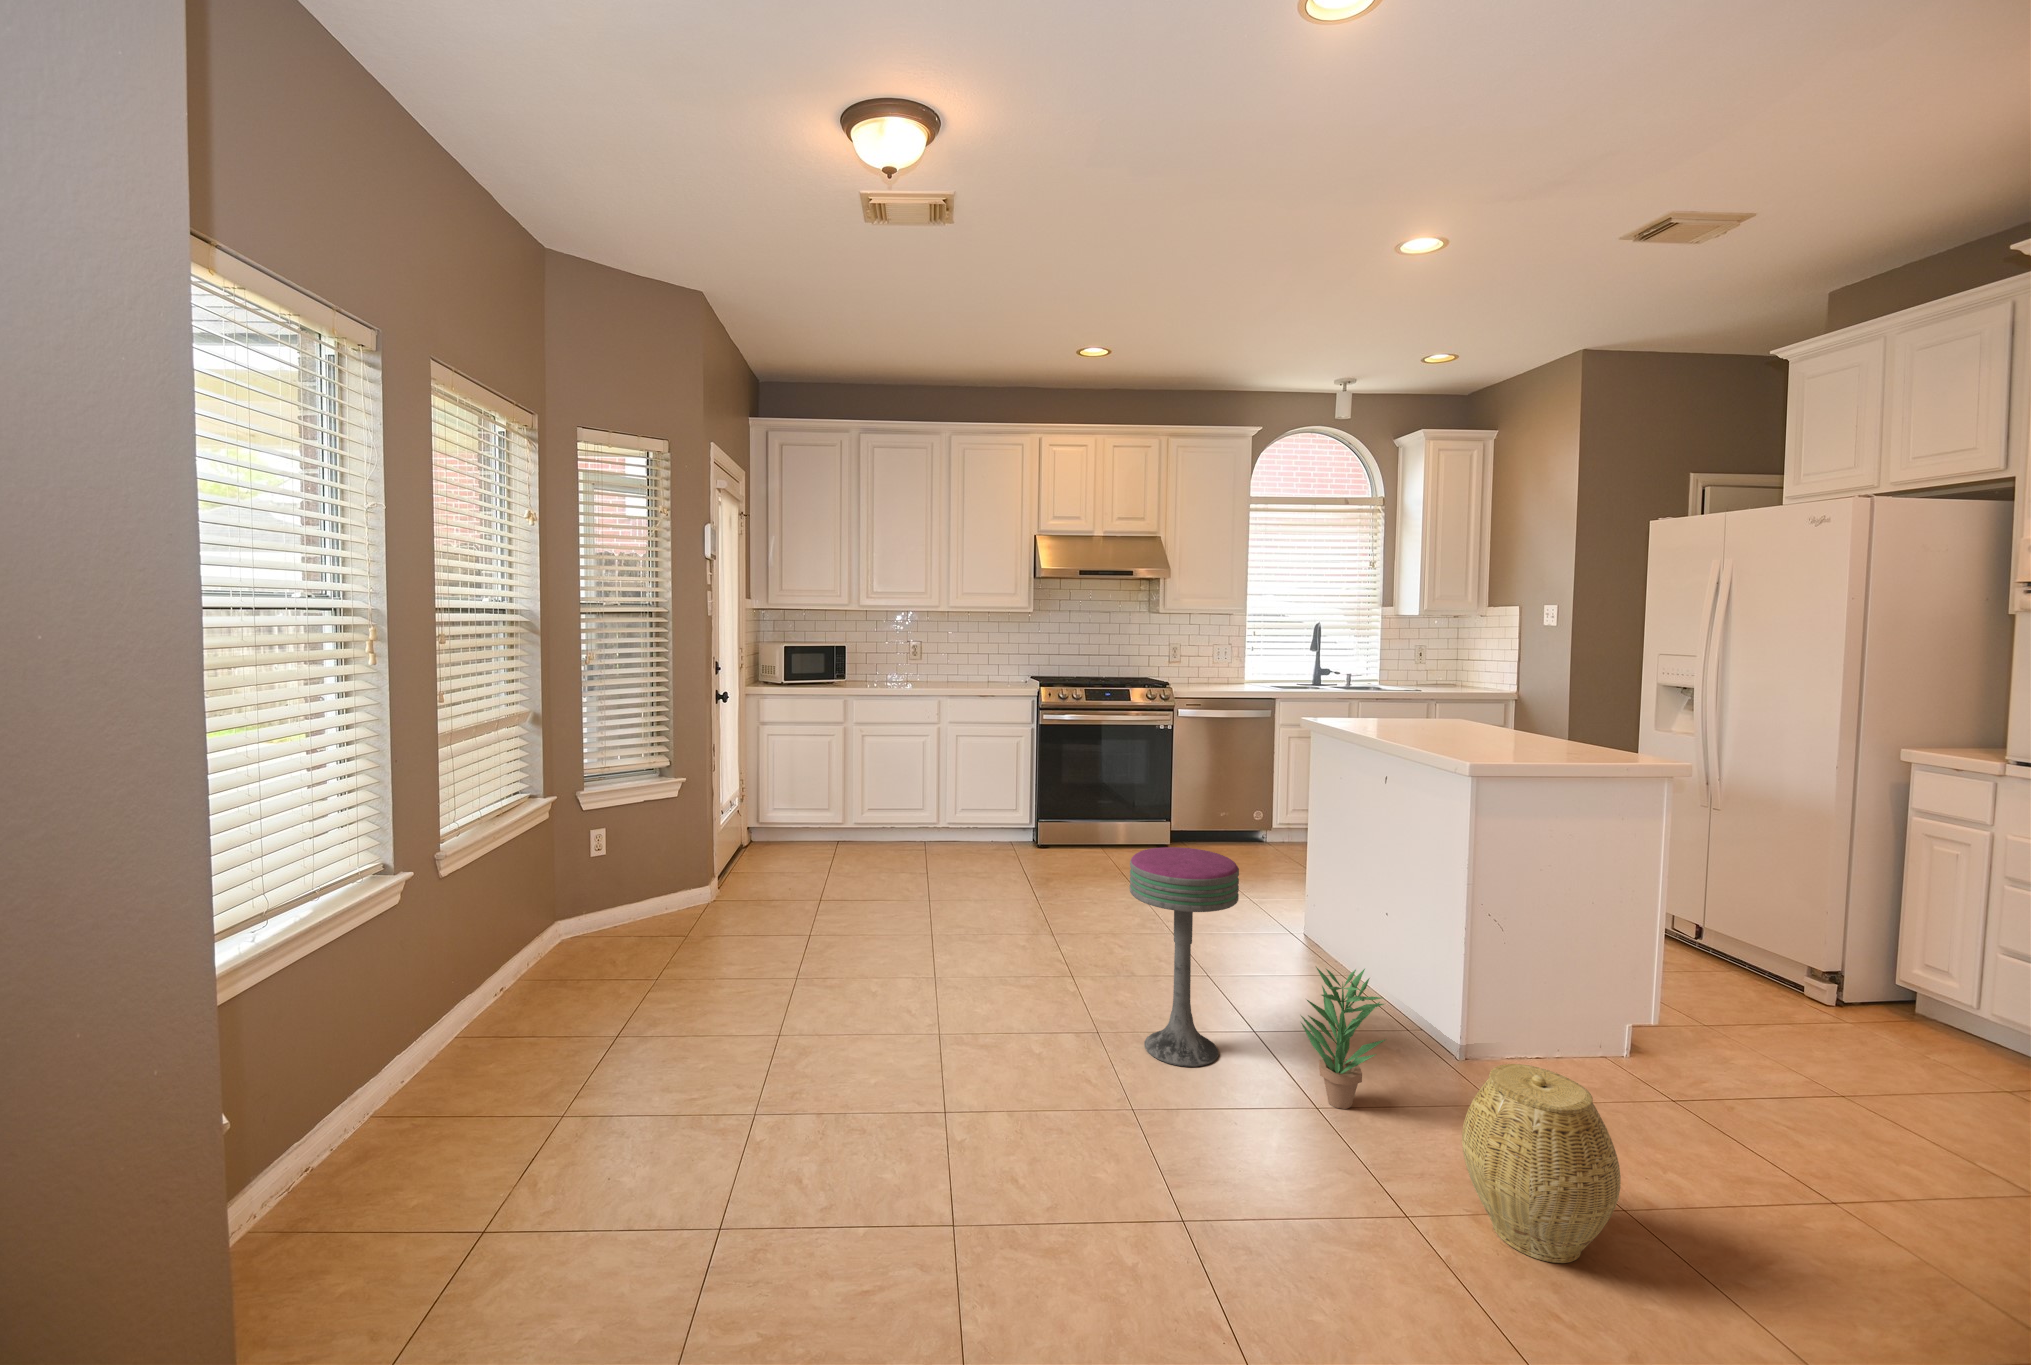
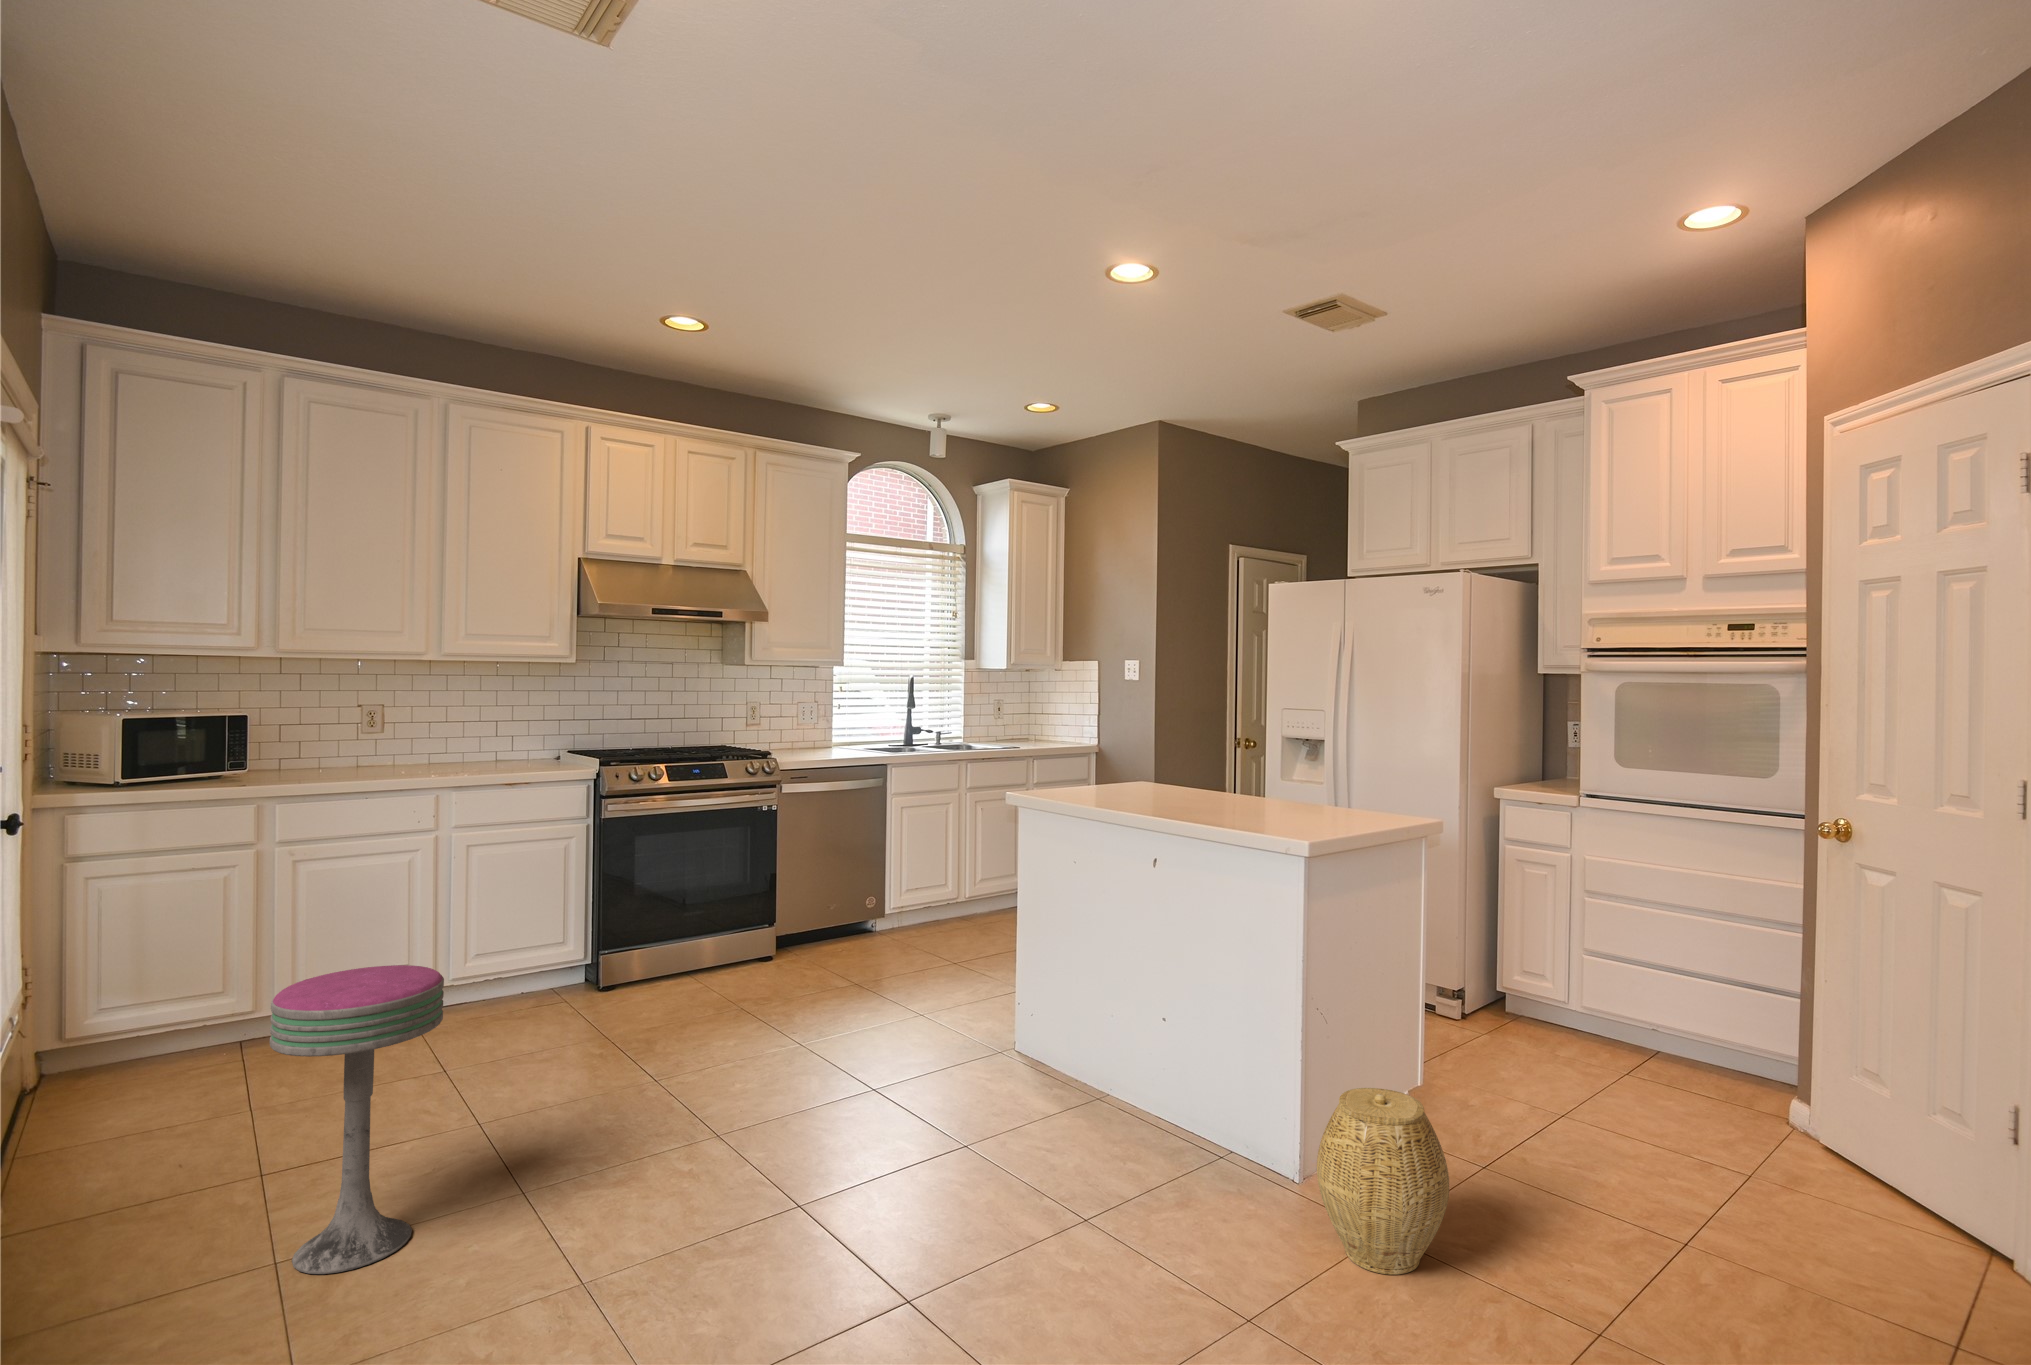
bar stool: present [1130,847,1239,1067] -> present [270,965,444,1274]
potted plant: present [1301,967,1386,1109] -> none [1107,1034,1201,1199]

